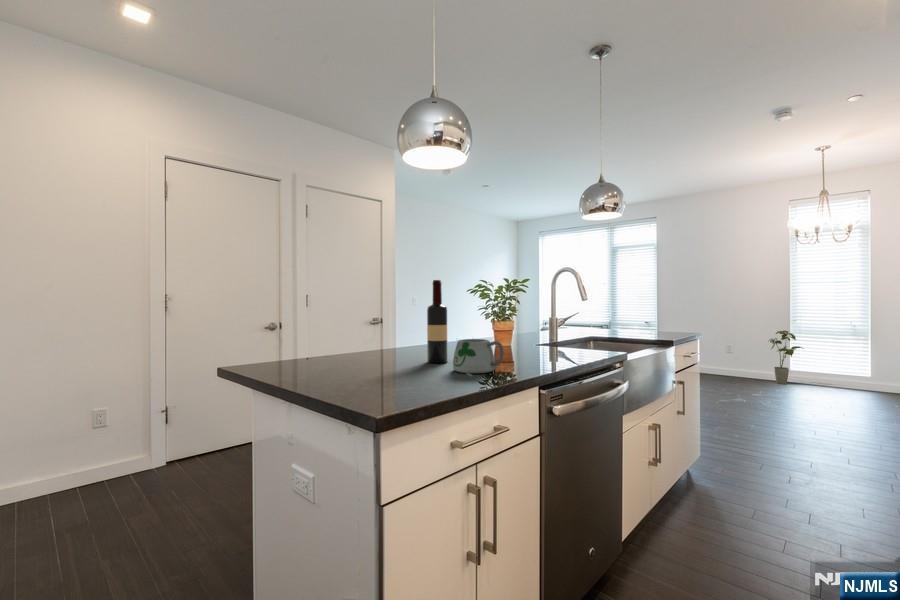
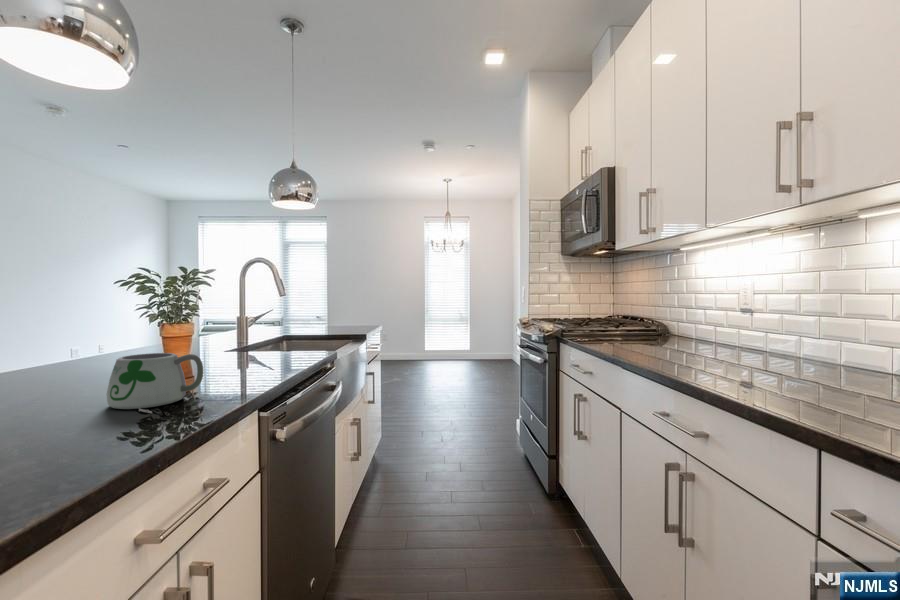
wine bottle: present [427,280,447,363] -> none [42,261,88,400]
house plant: present [770,331,802,384] -> none [411,320,433,363]

